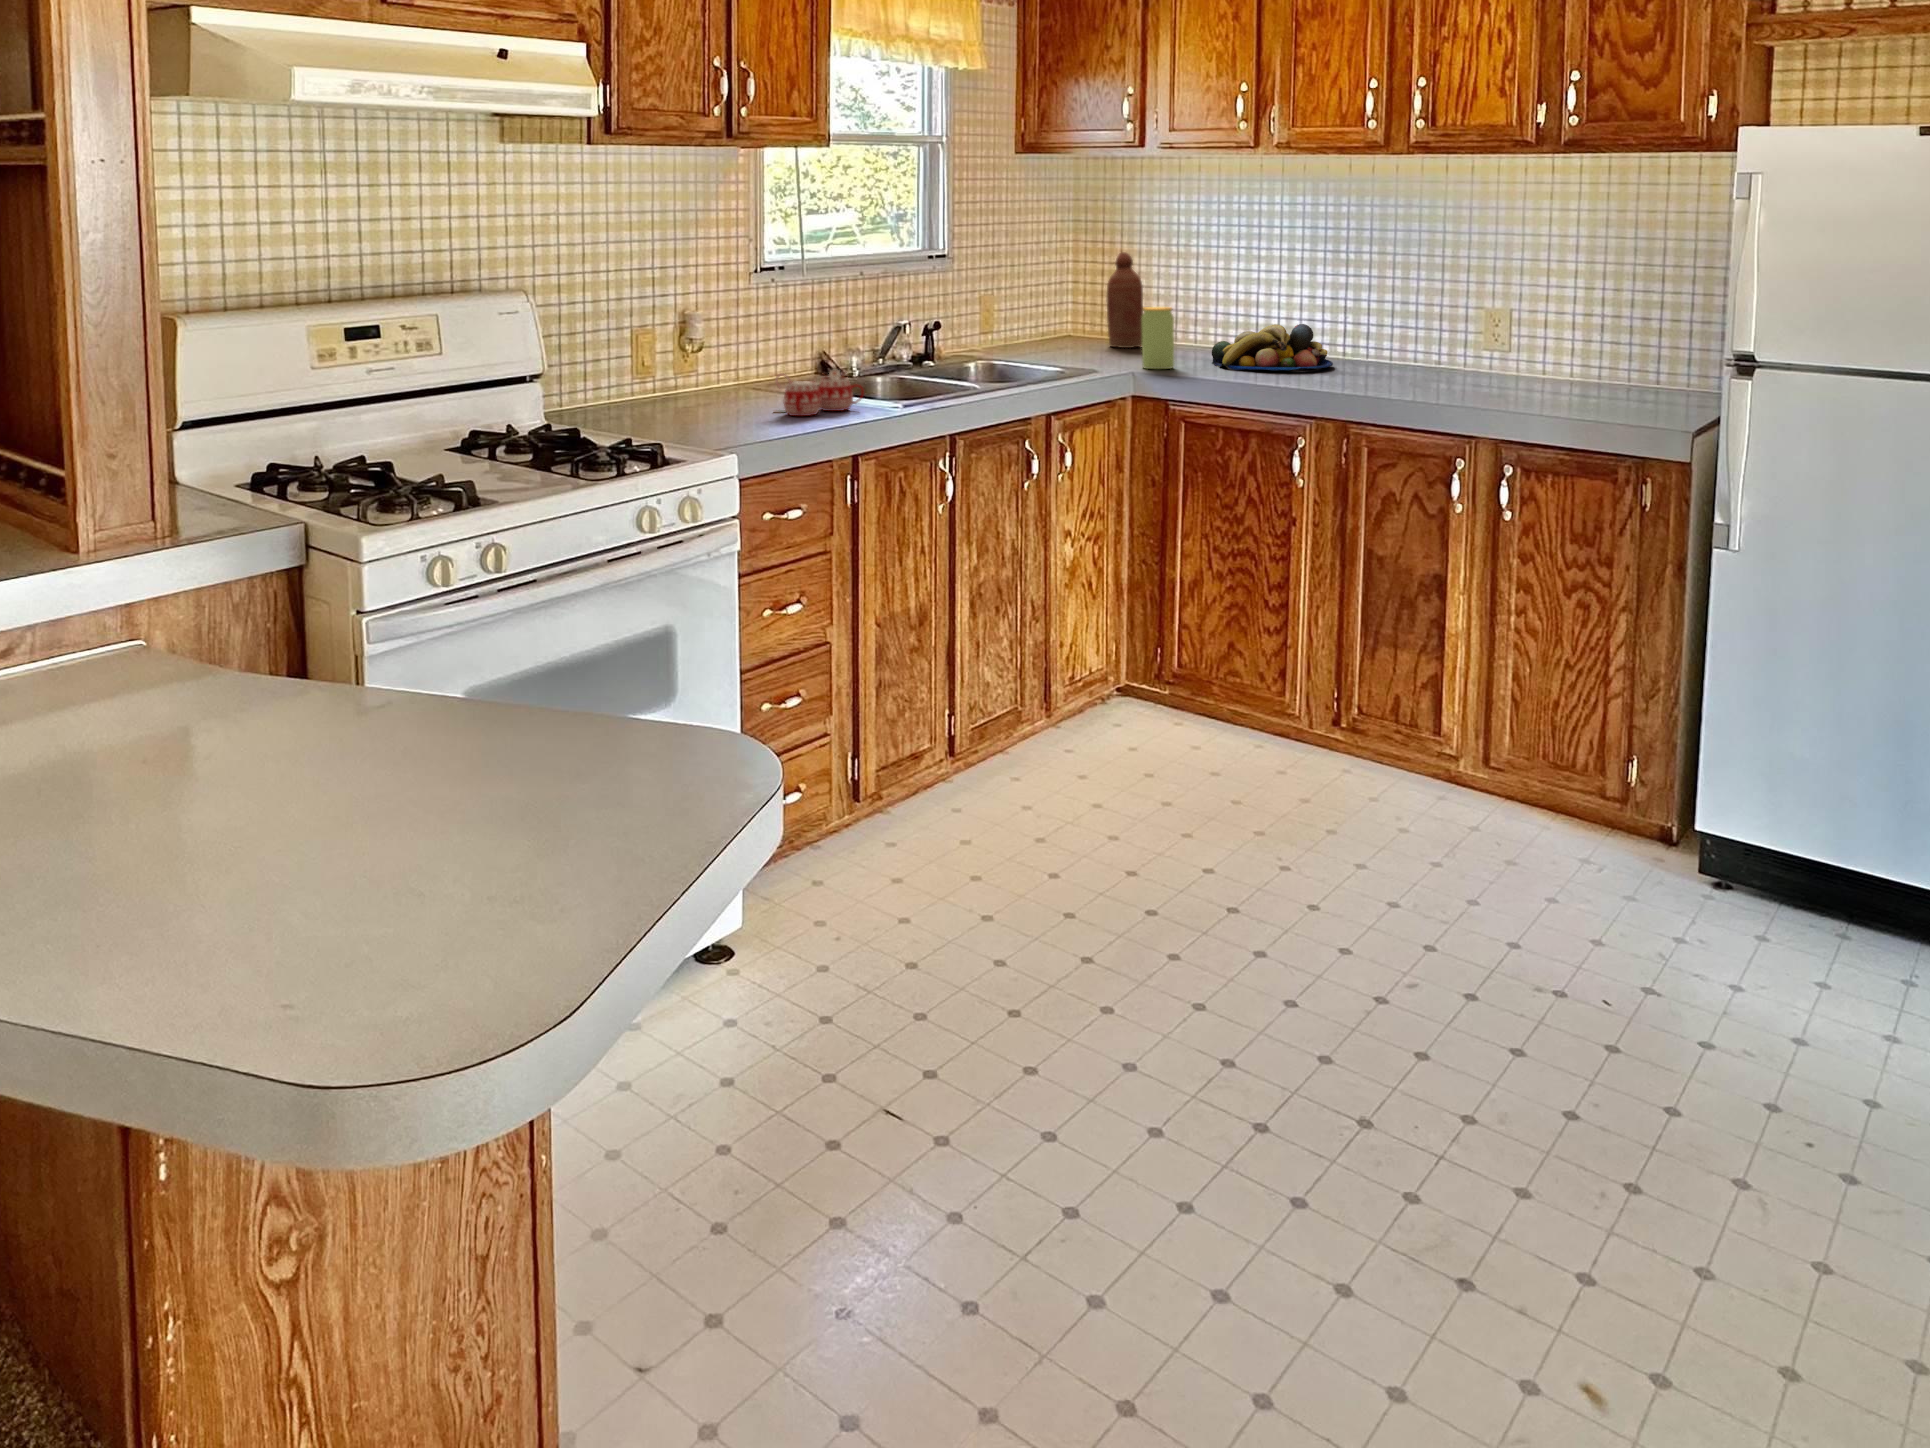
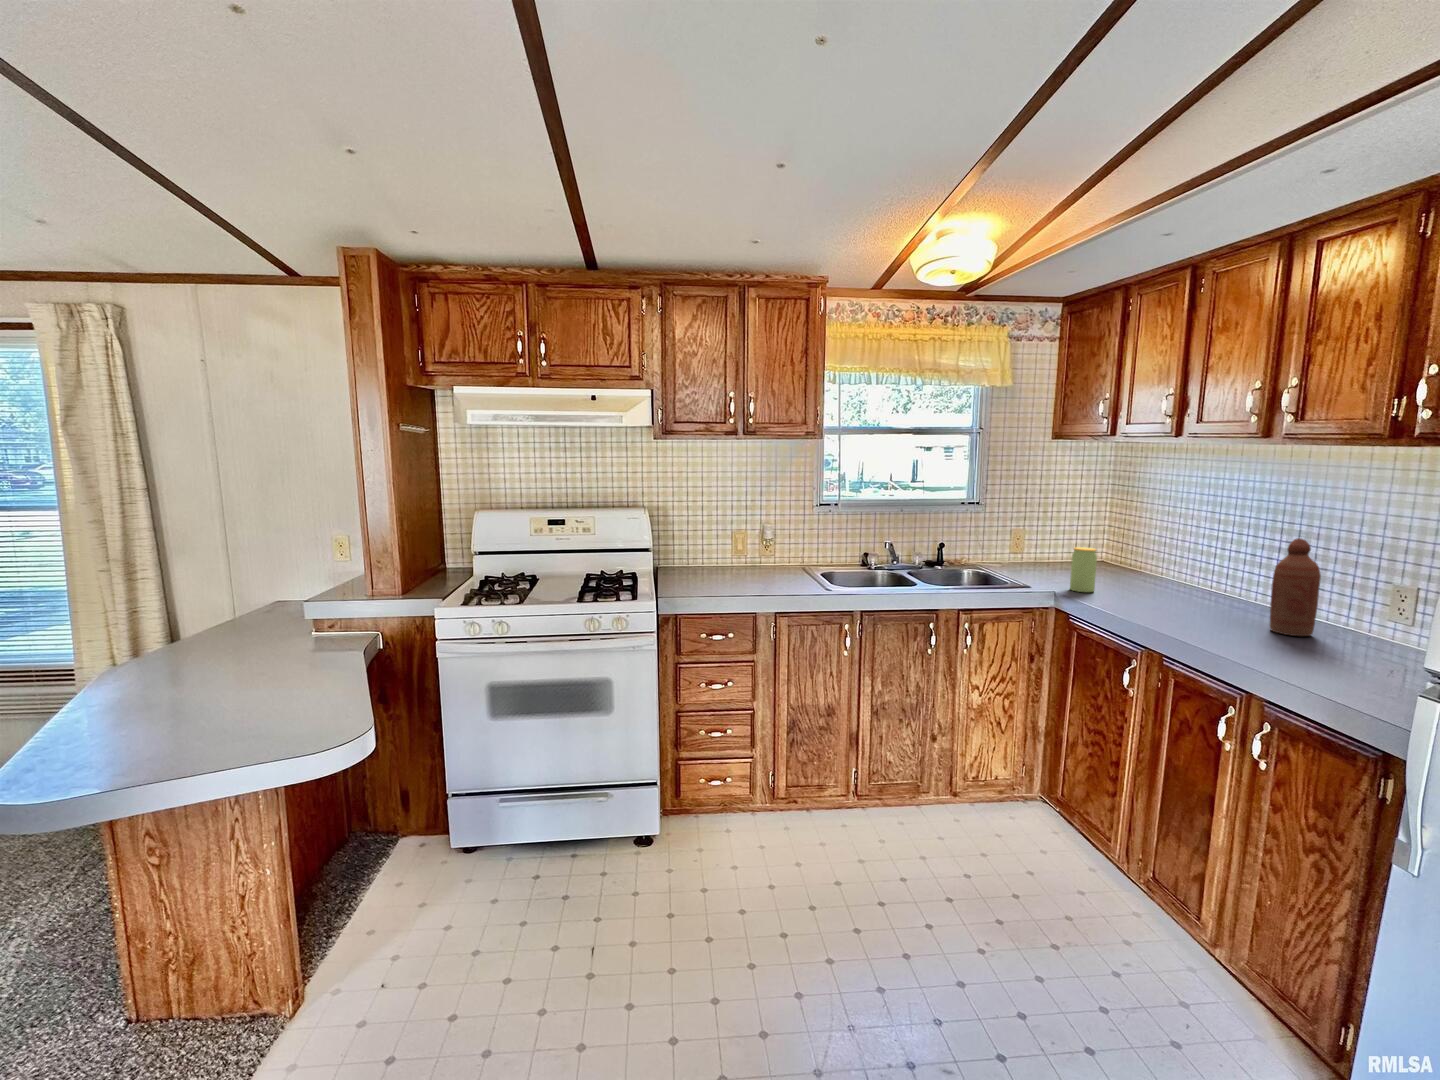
bottle: present [1107,252,1143,348] -> present [1270,538,1321,636]
fruit bowl: present [1212,324,1333,370] -> none [1133,572,1242,611]
mug: present [775,370,864,416] -> none [756,560,806,585]

